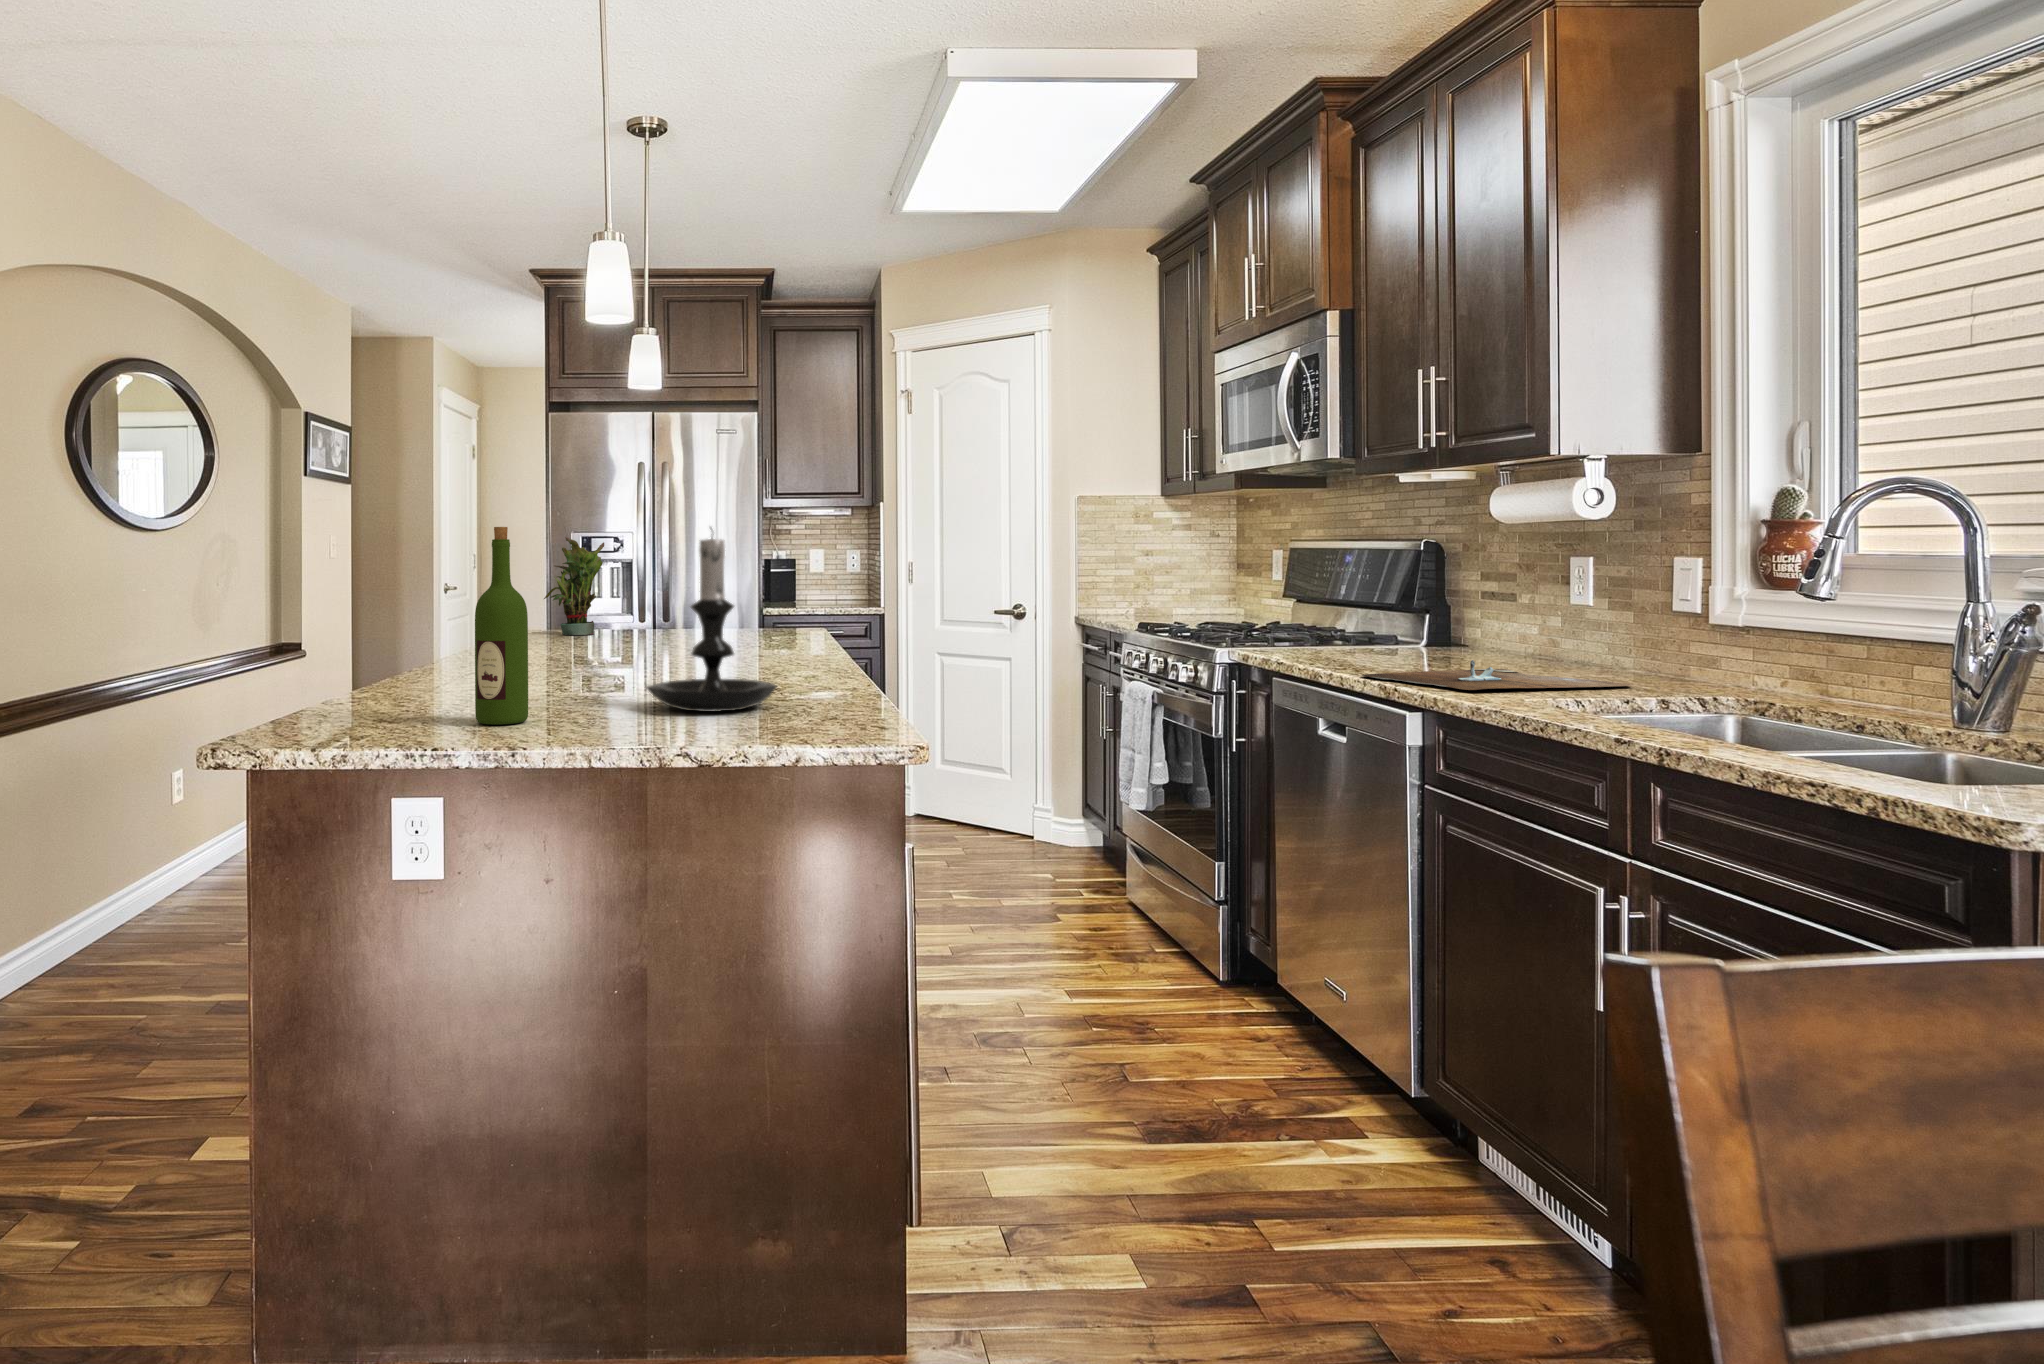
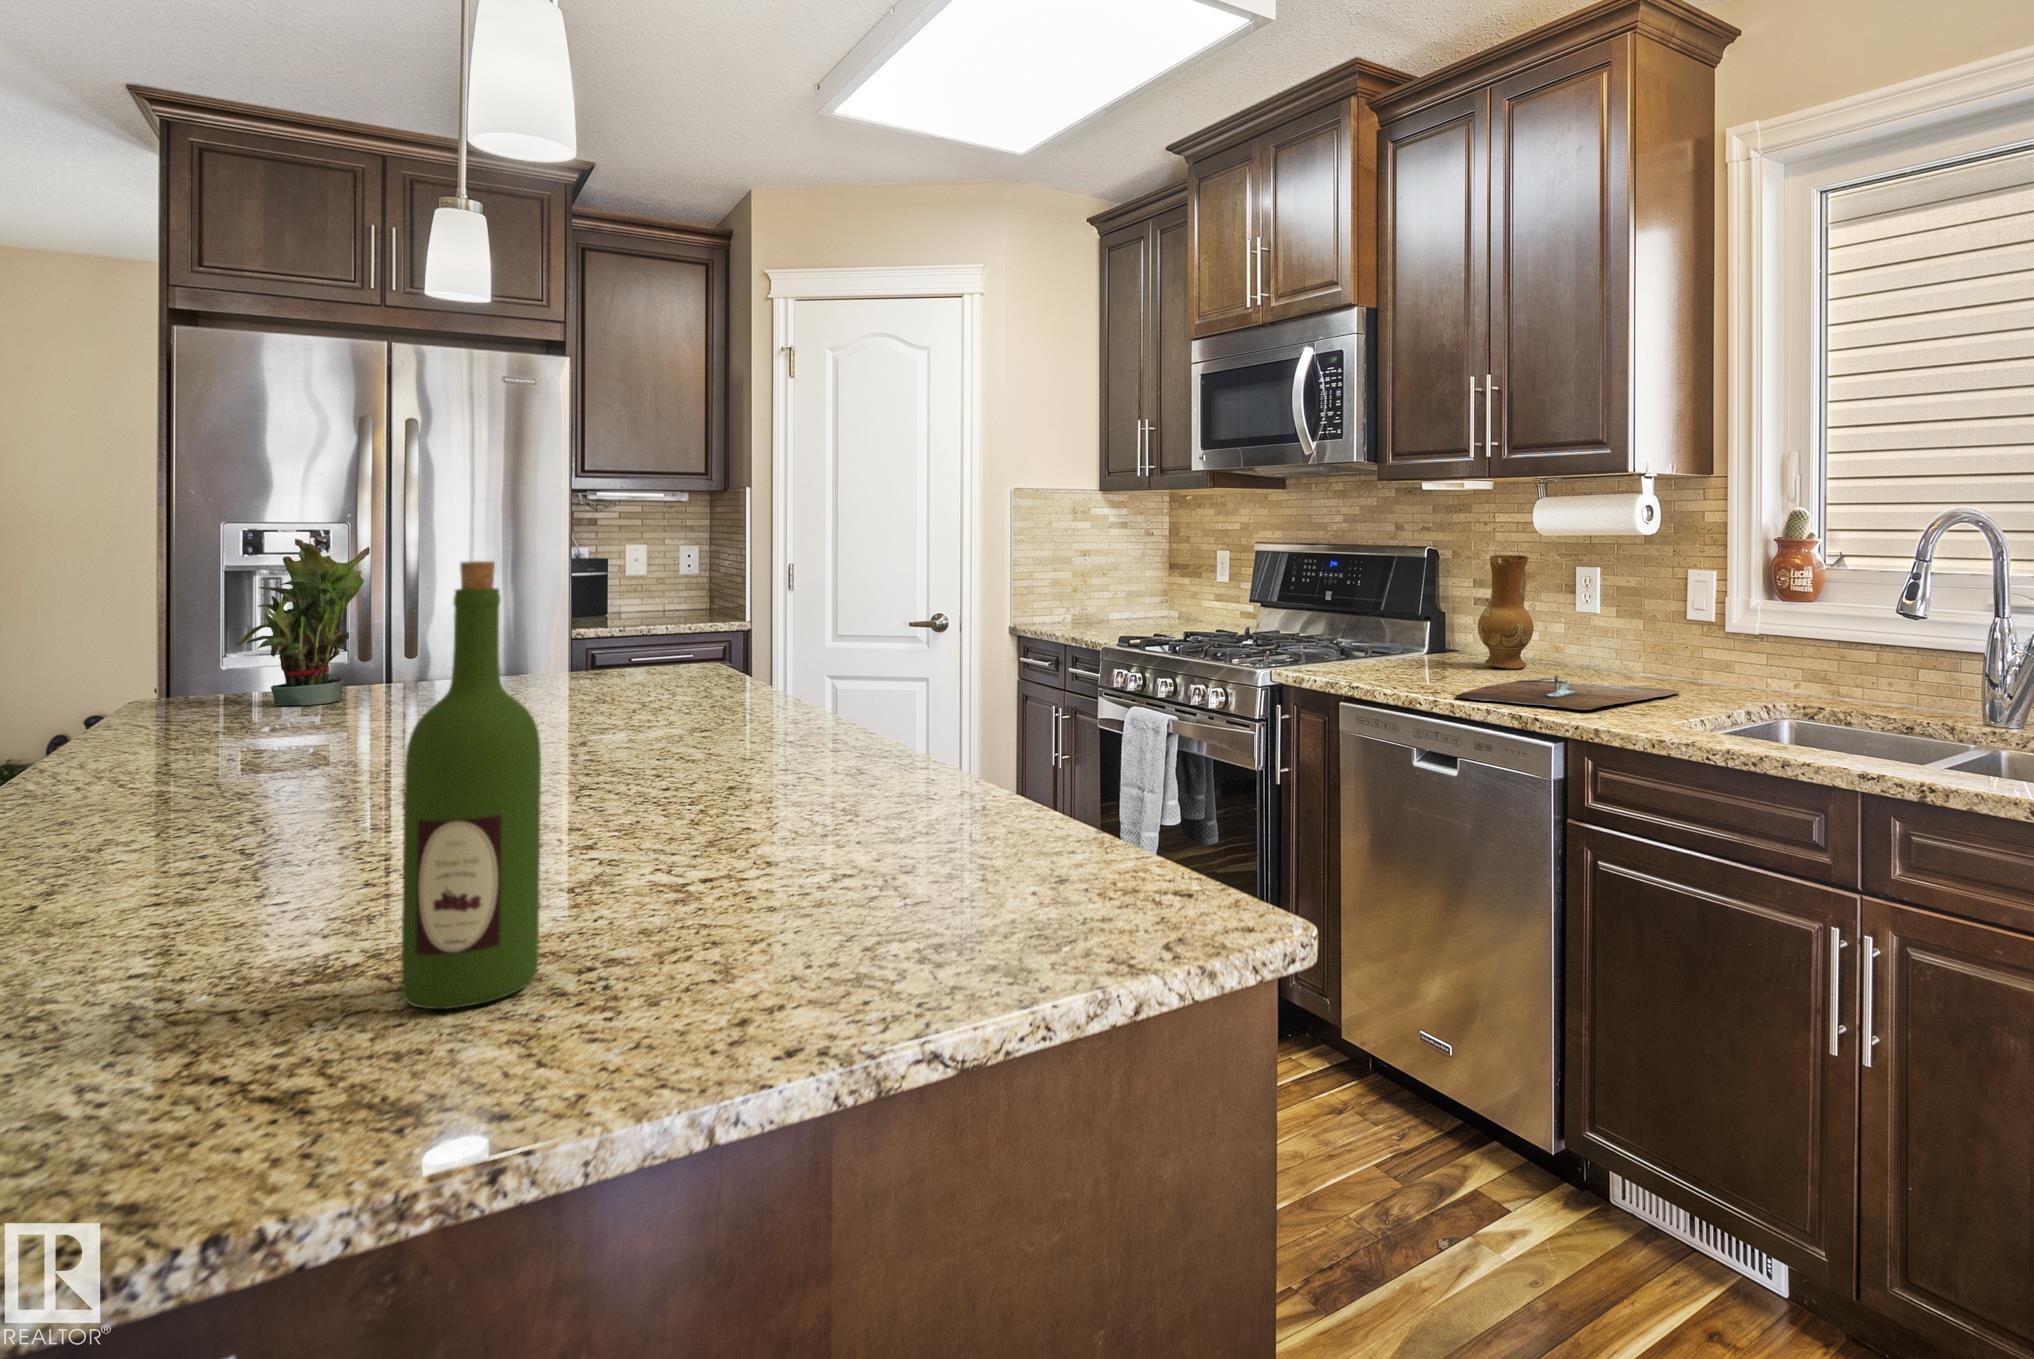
candle holder: present [647,537,776,712] -> none [752,551,986,885]
ceramic jug: none [1455,547,1521,661] -> present [1478,555,1534,669]

